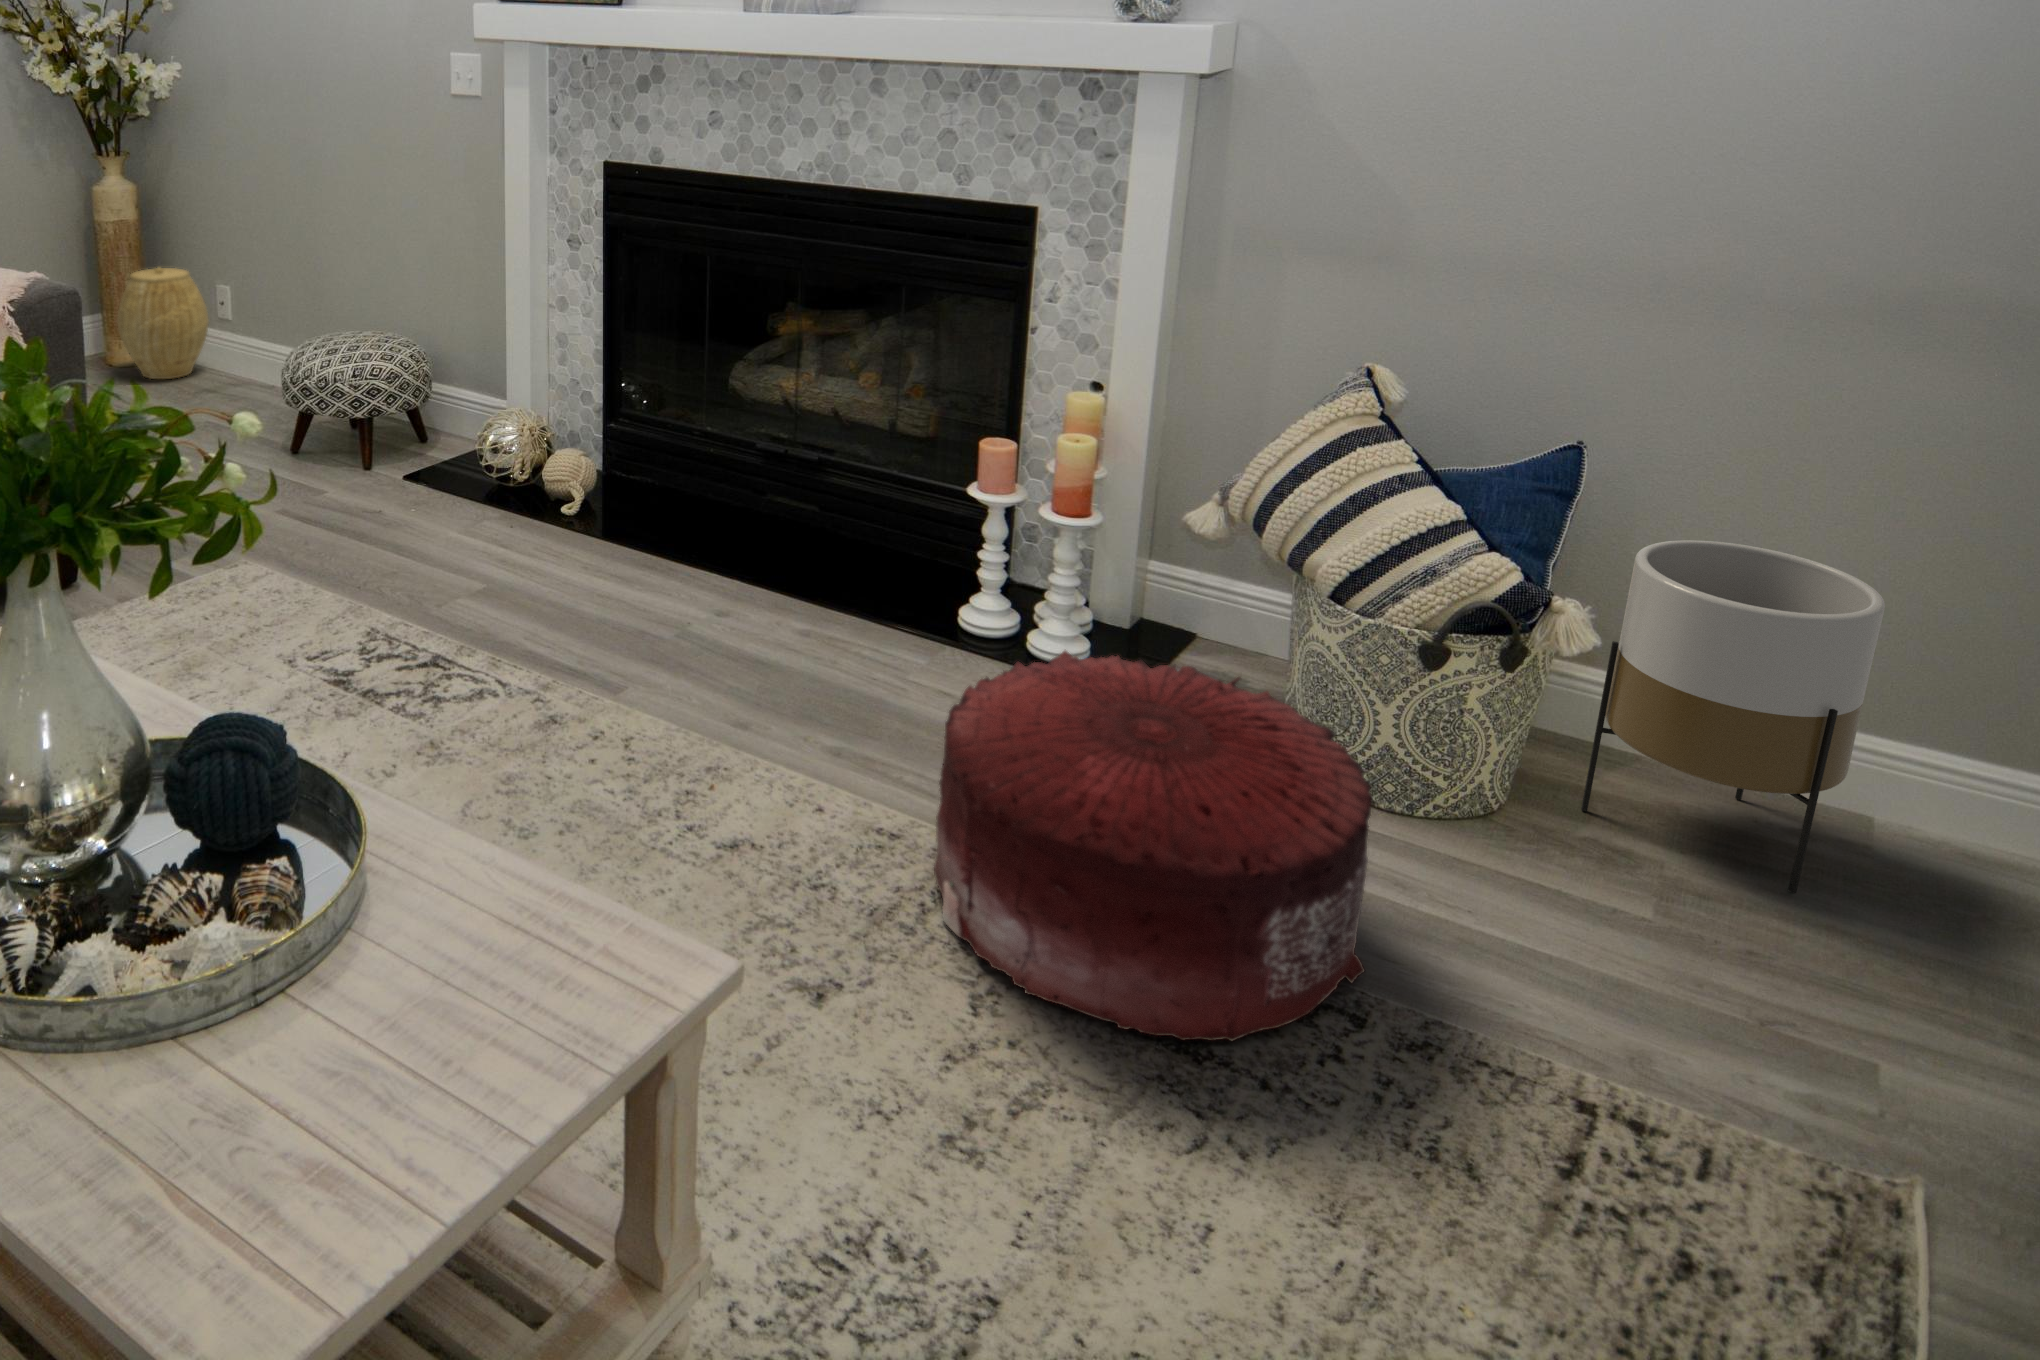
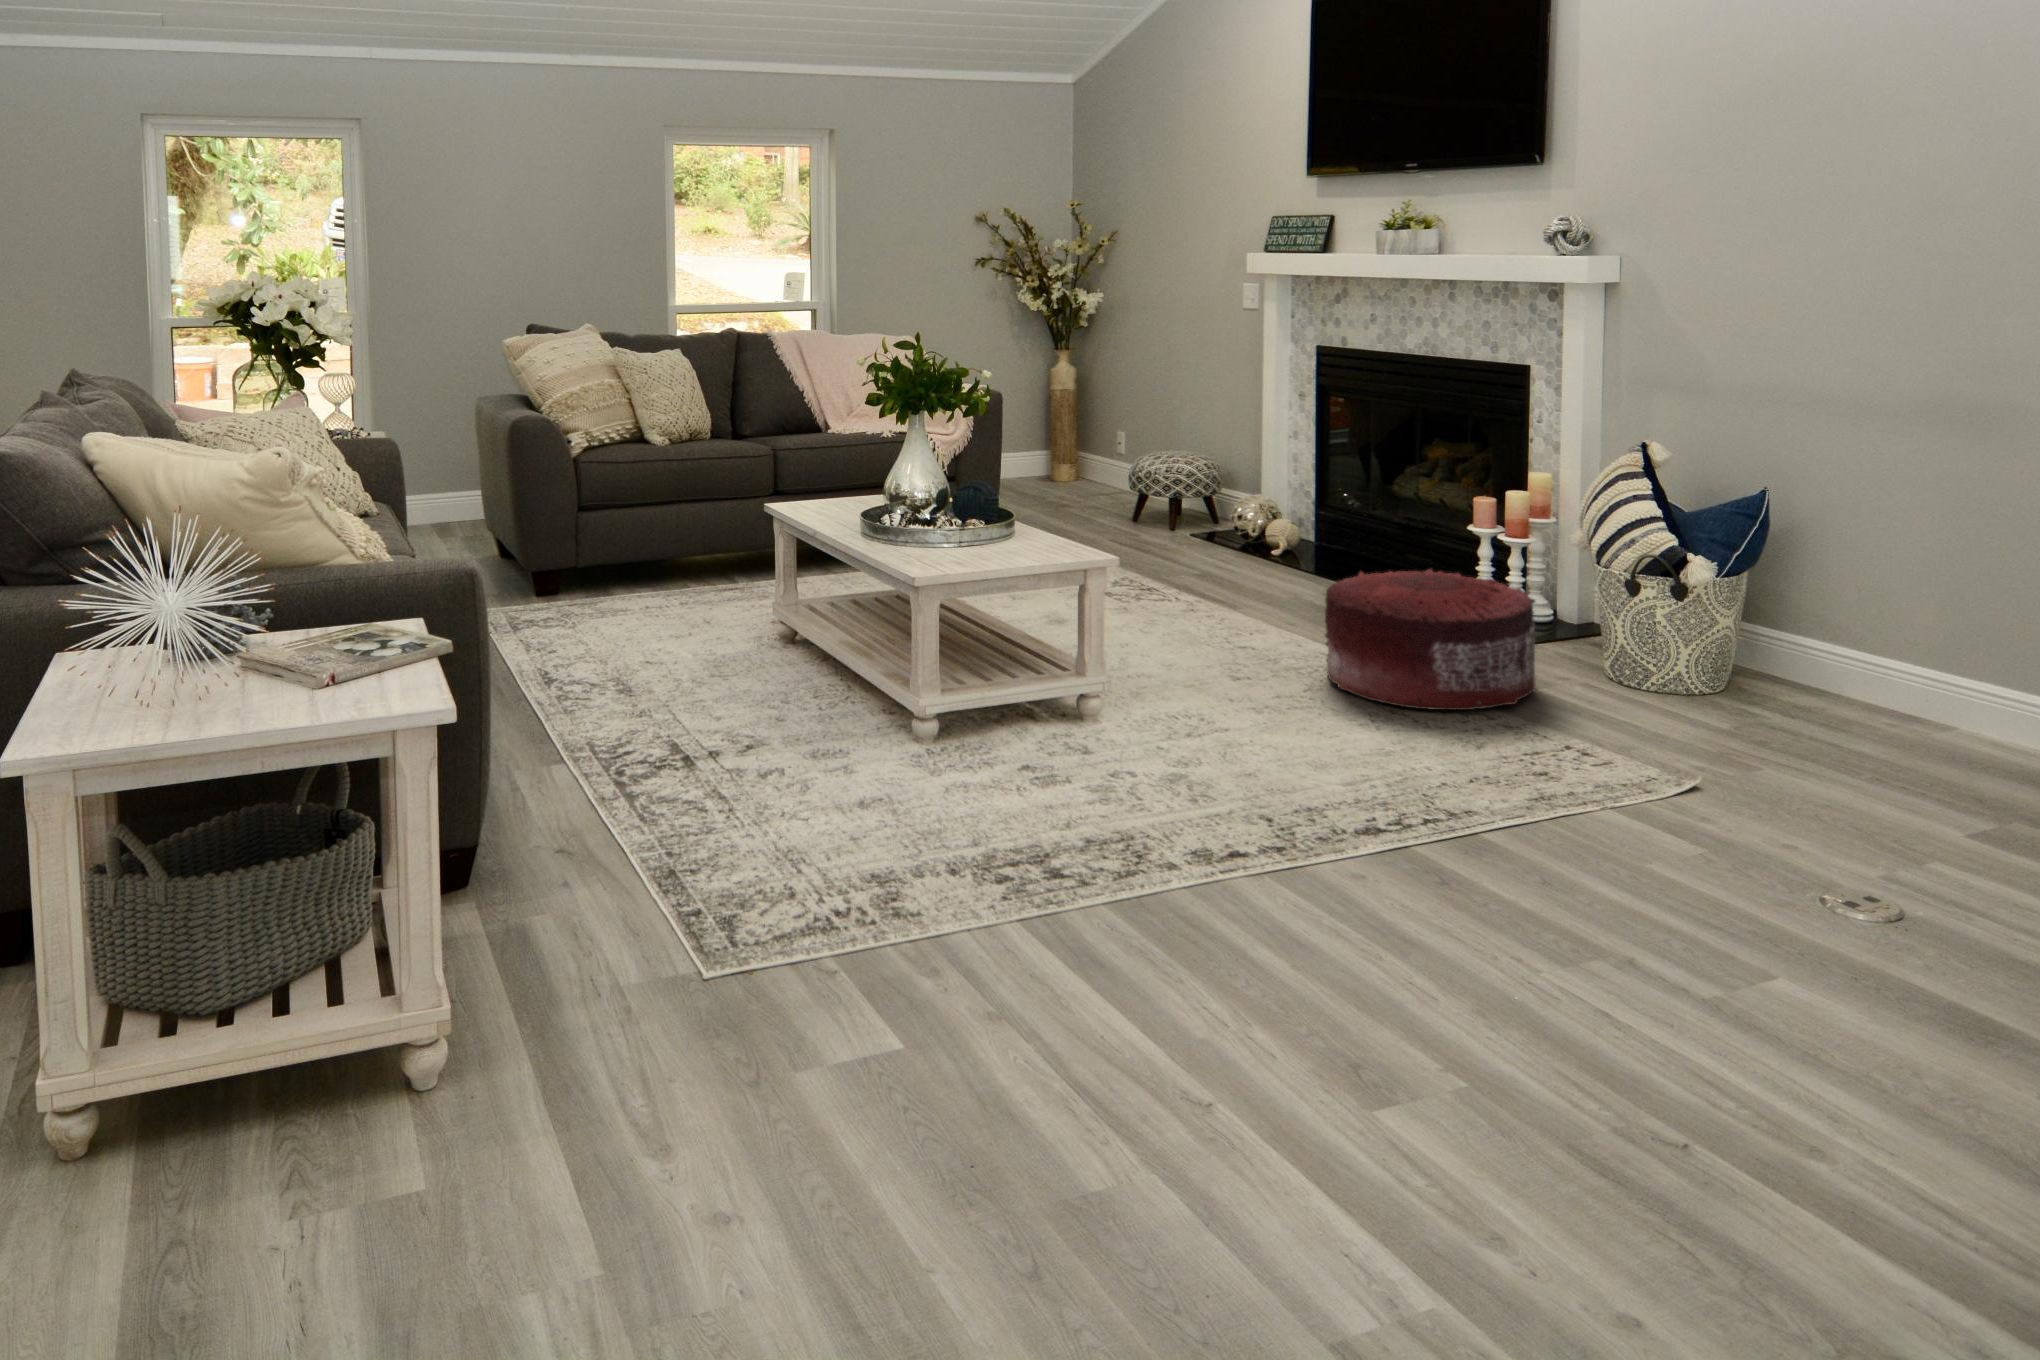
woven basket: present [118,268,209,379] -> none [1055,419,1110,490]
planter: present [1581,540,1885,893] -> none [1750,542,1886,728]

